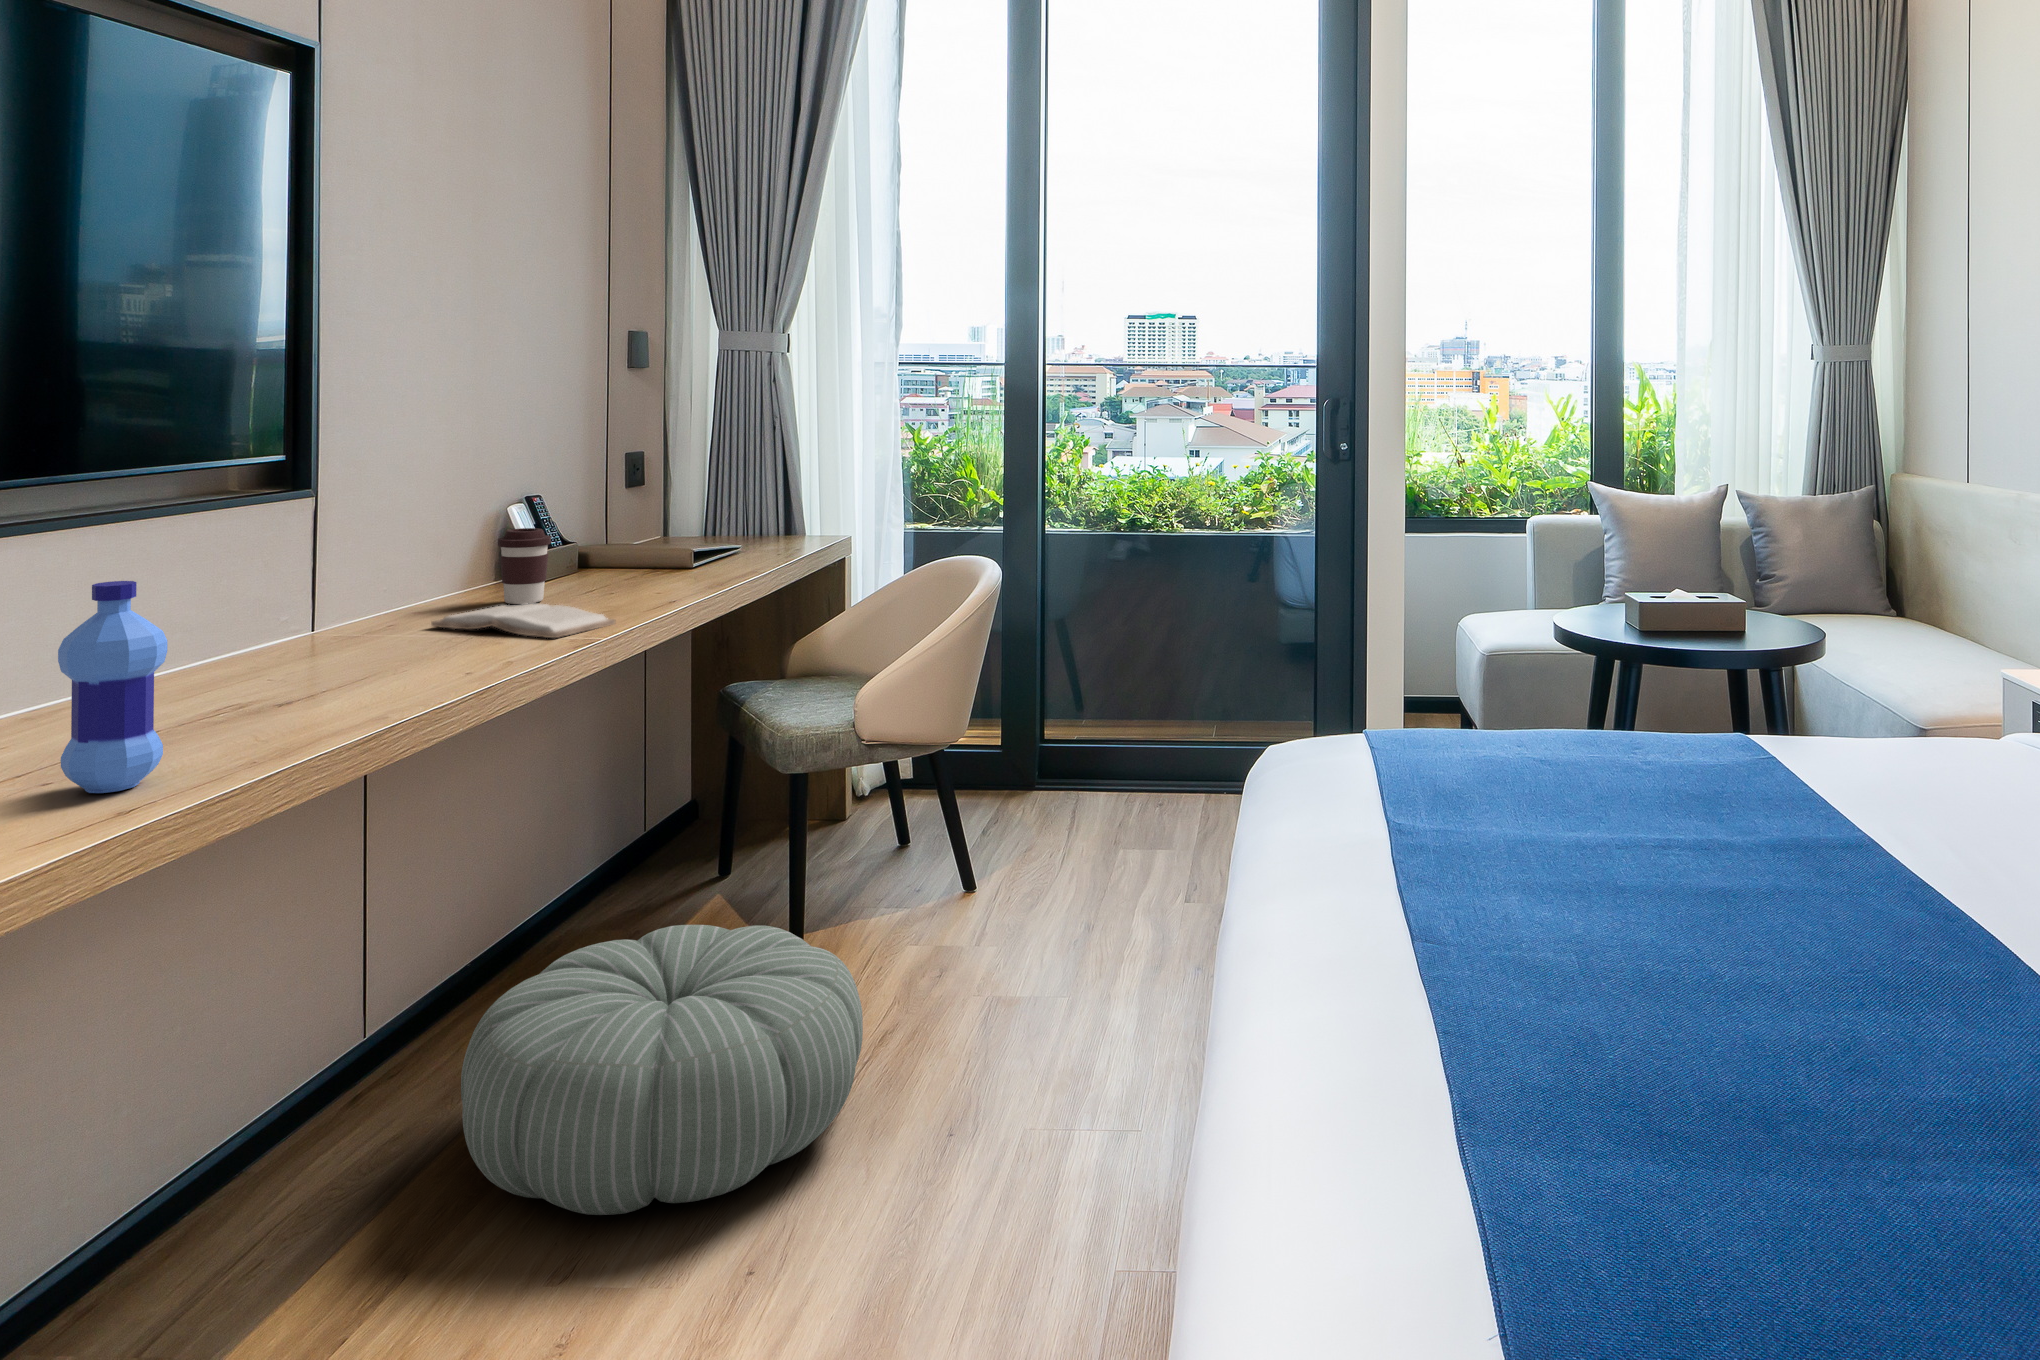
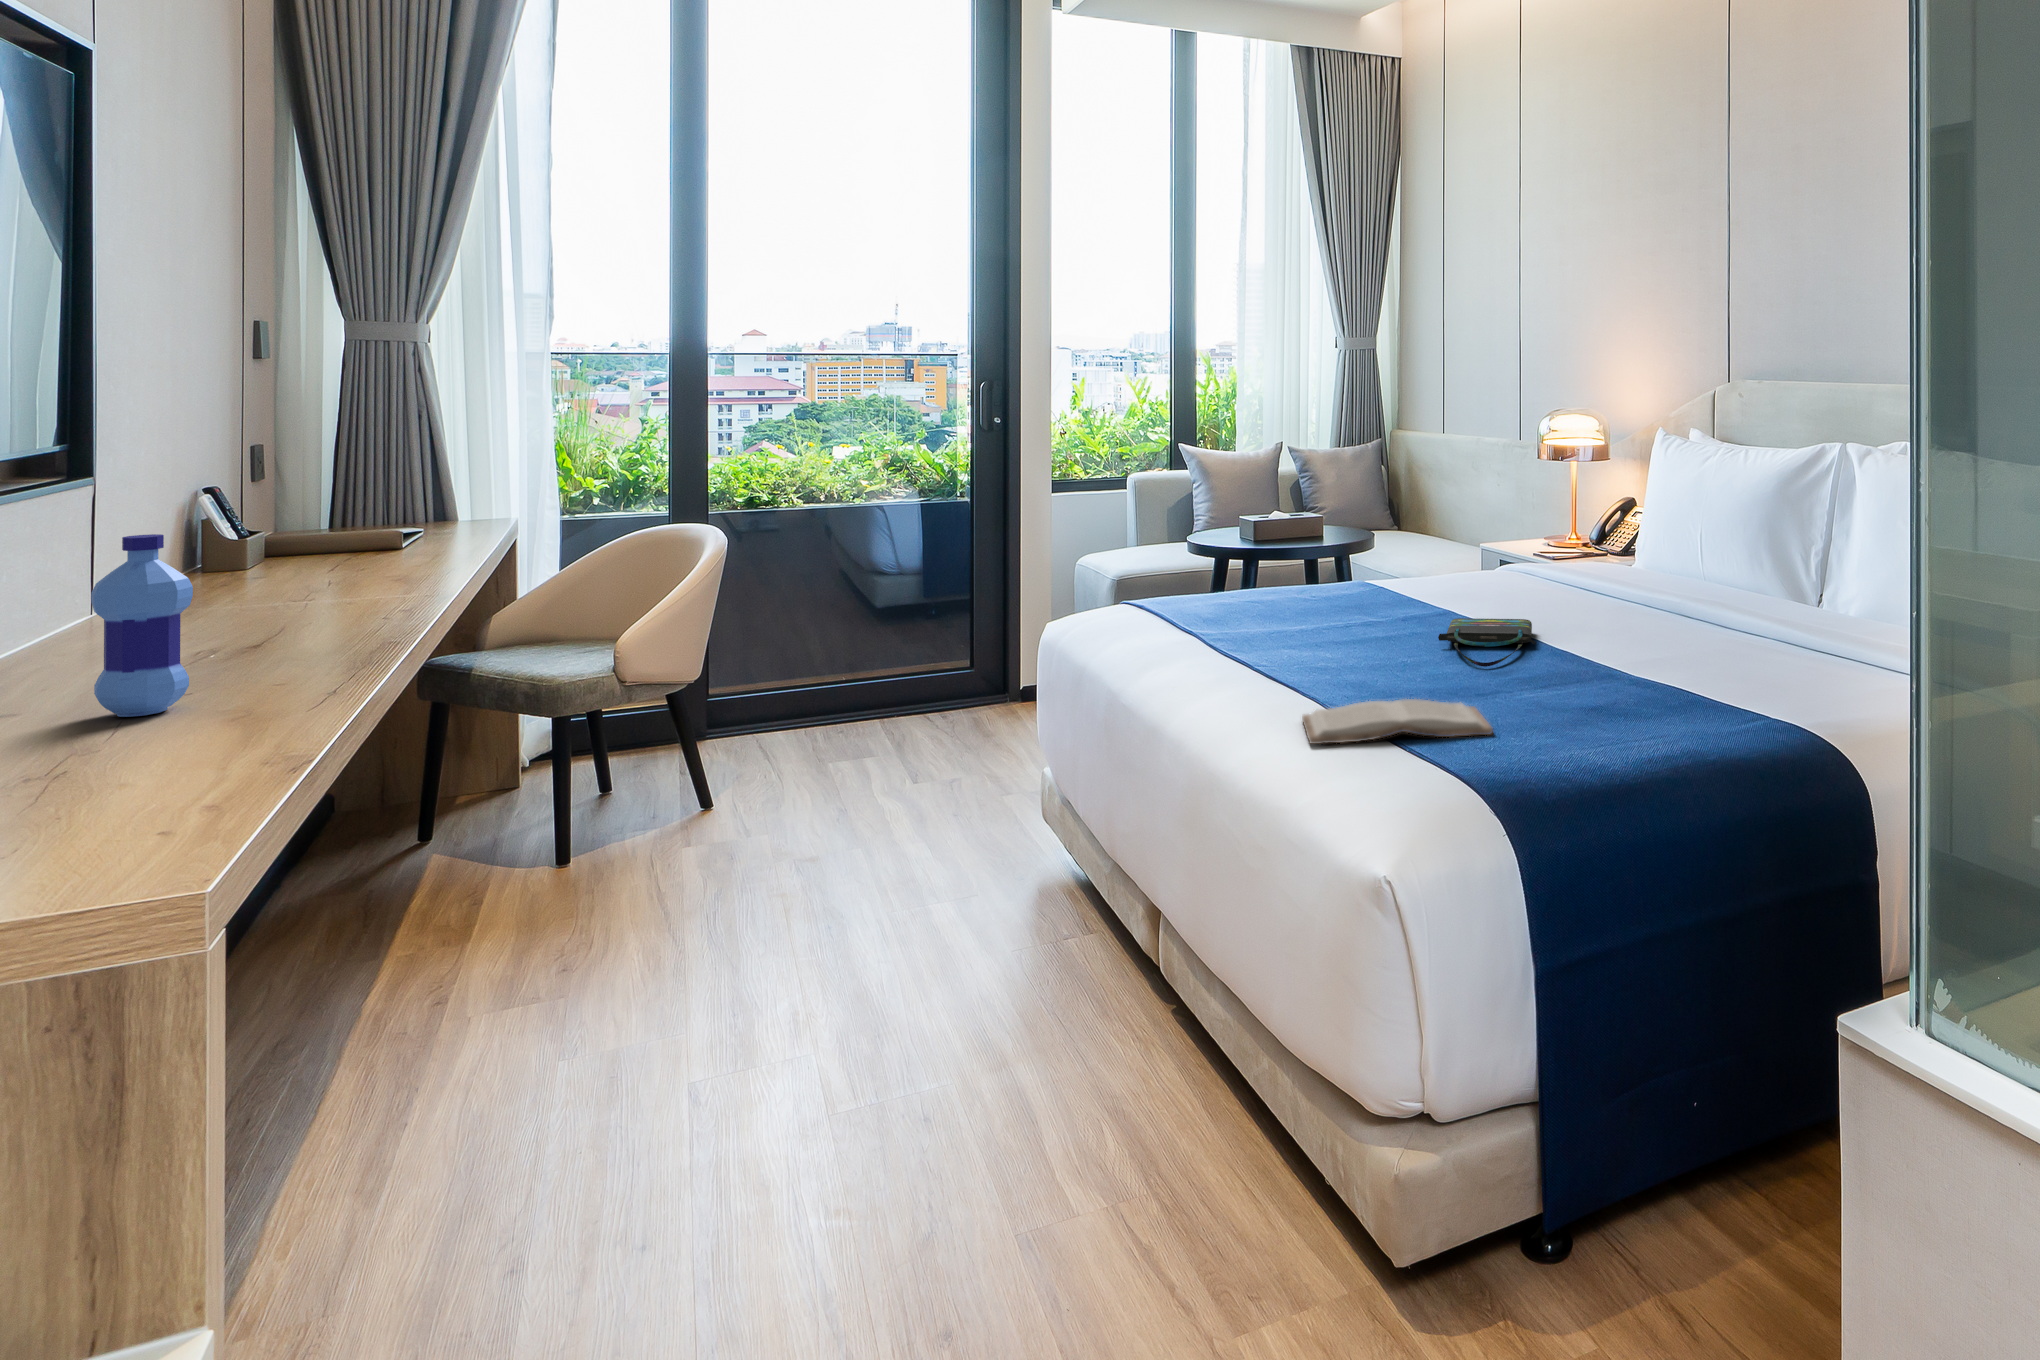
coffee cup: present [498,528,551,604] -> none [210,514,273,588]
book: present [431,604,615,638] -> present [1302,699,1493,744]
tote bag: none [1812,866,2022,1014] -> present [1438,618,1535,667]
pouf: present [461,925,863,1215] -> none [359,823,738,1042]

